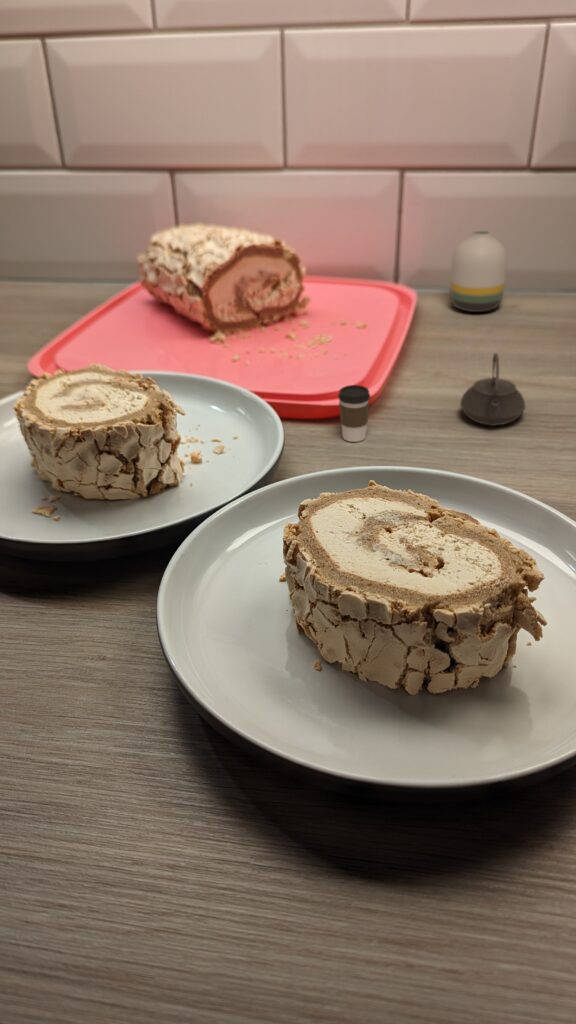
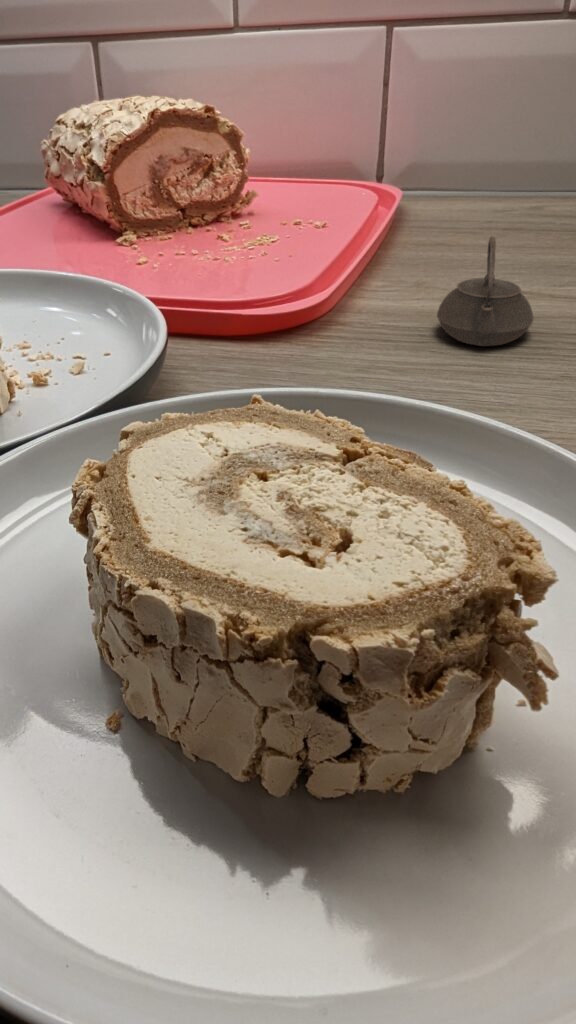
vase: present [450,230,507,312] -> none [442,107,518,219]
coffee cup: present [338,385,370,442] -> none [251,276,299,362]

